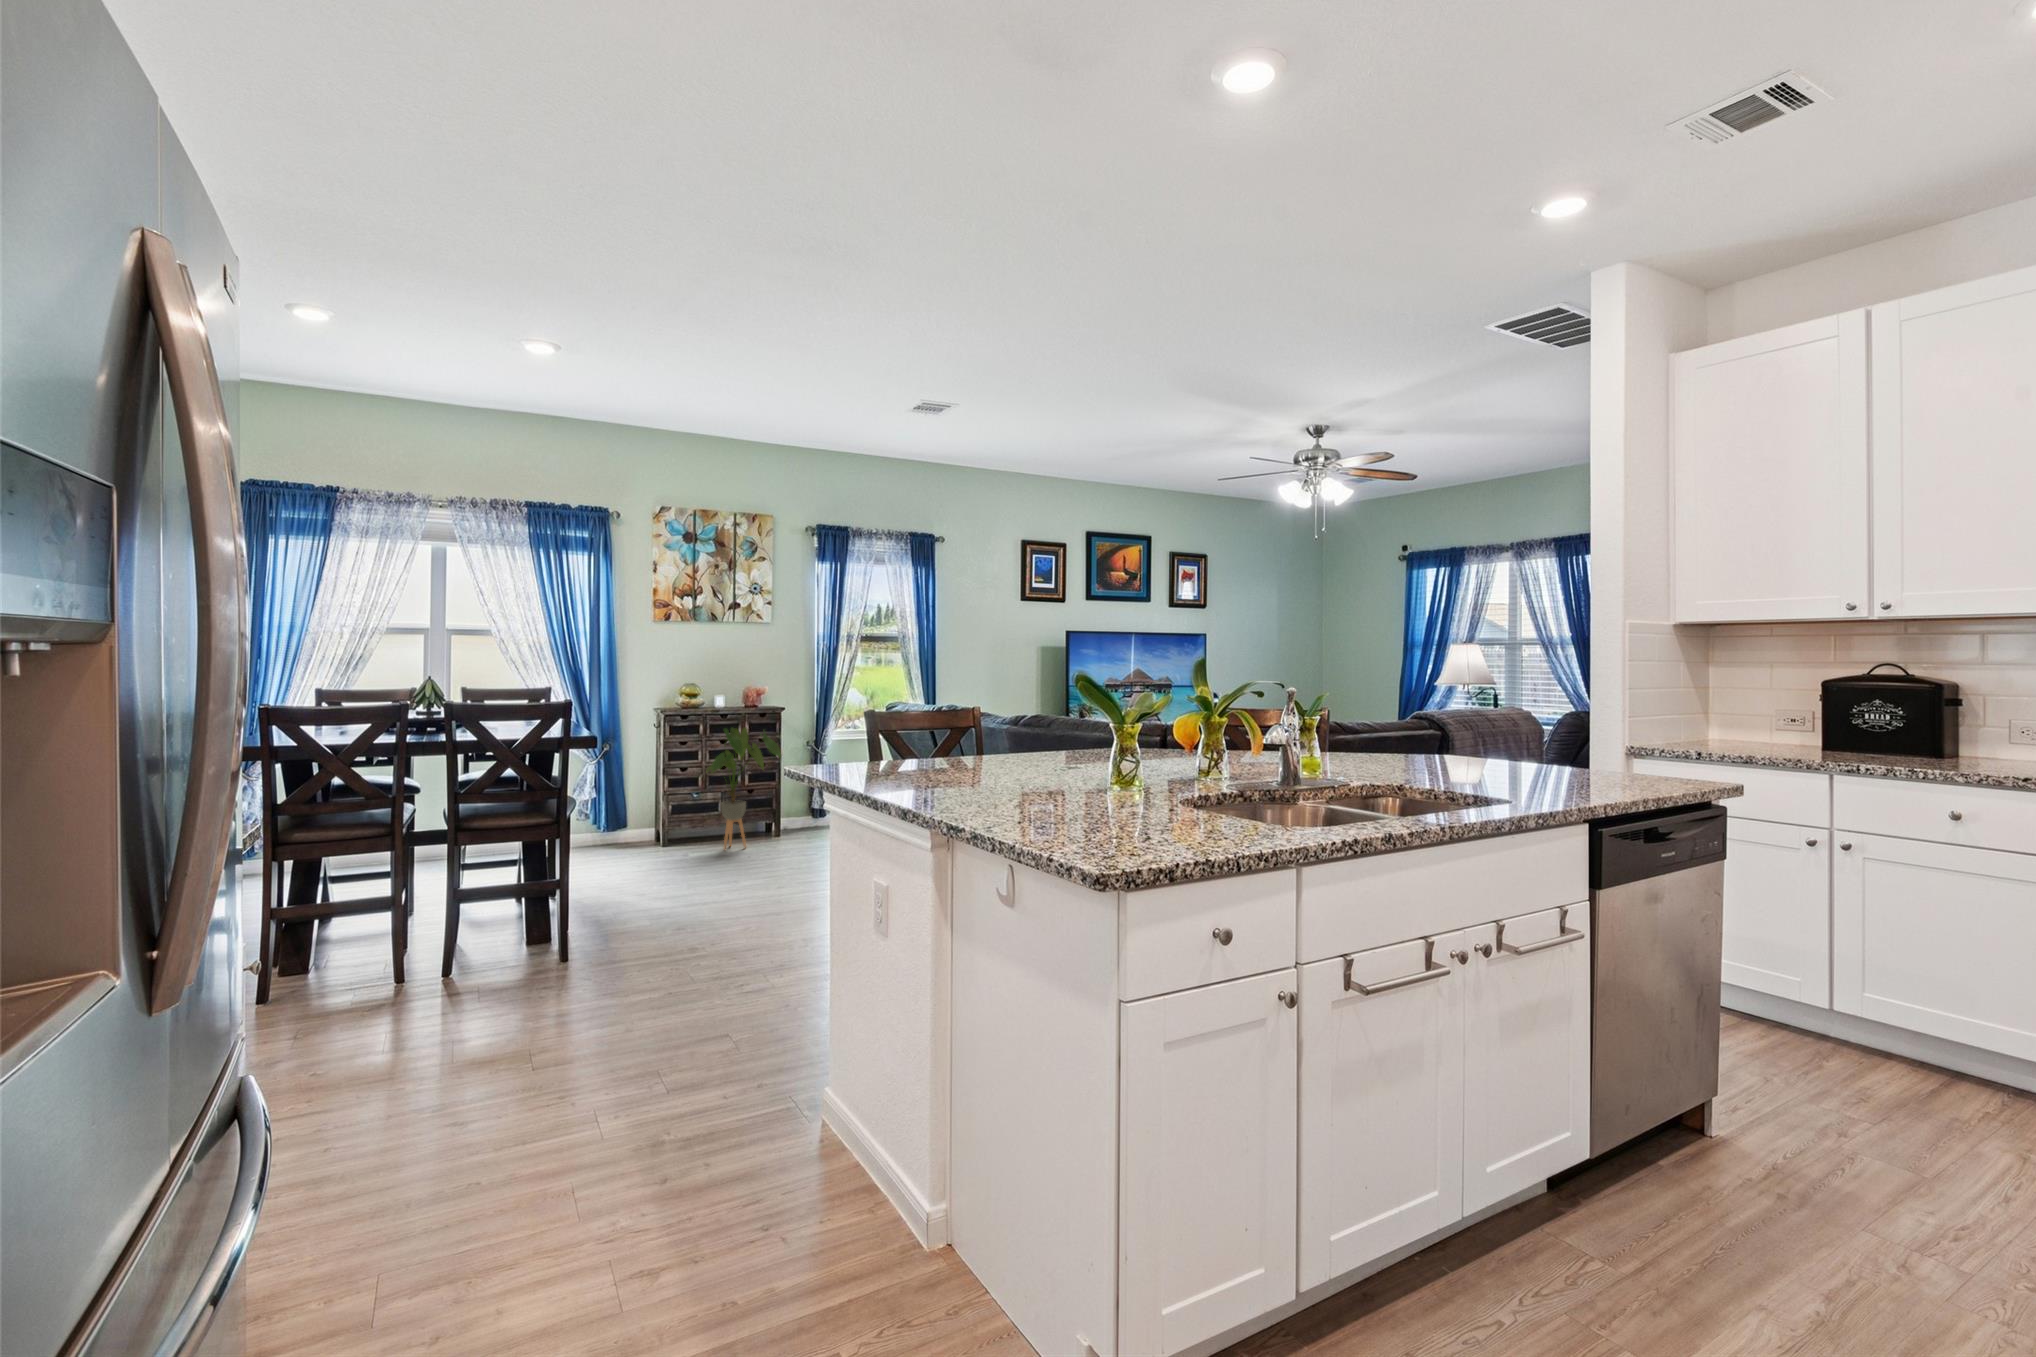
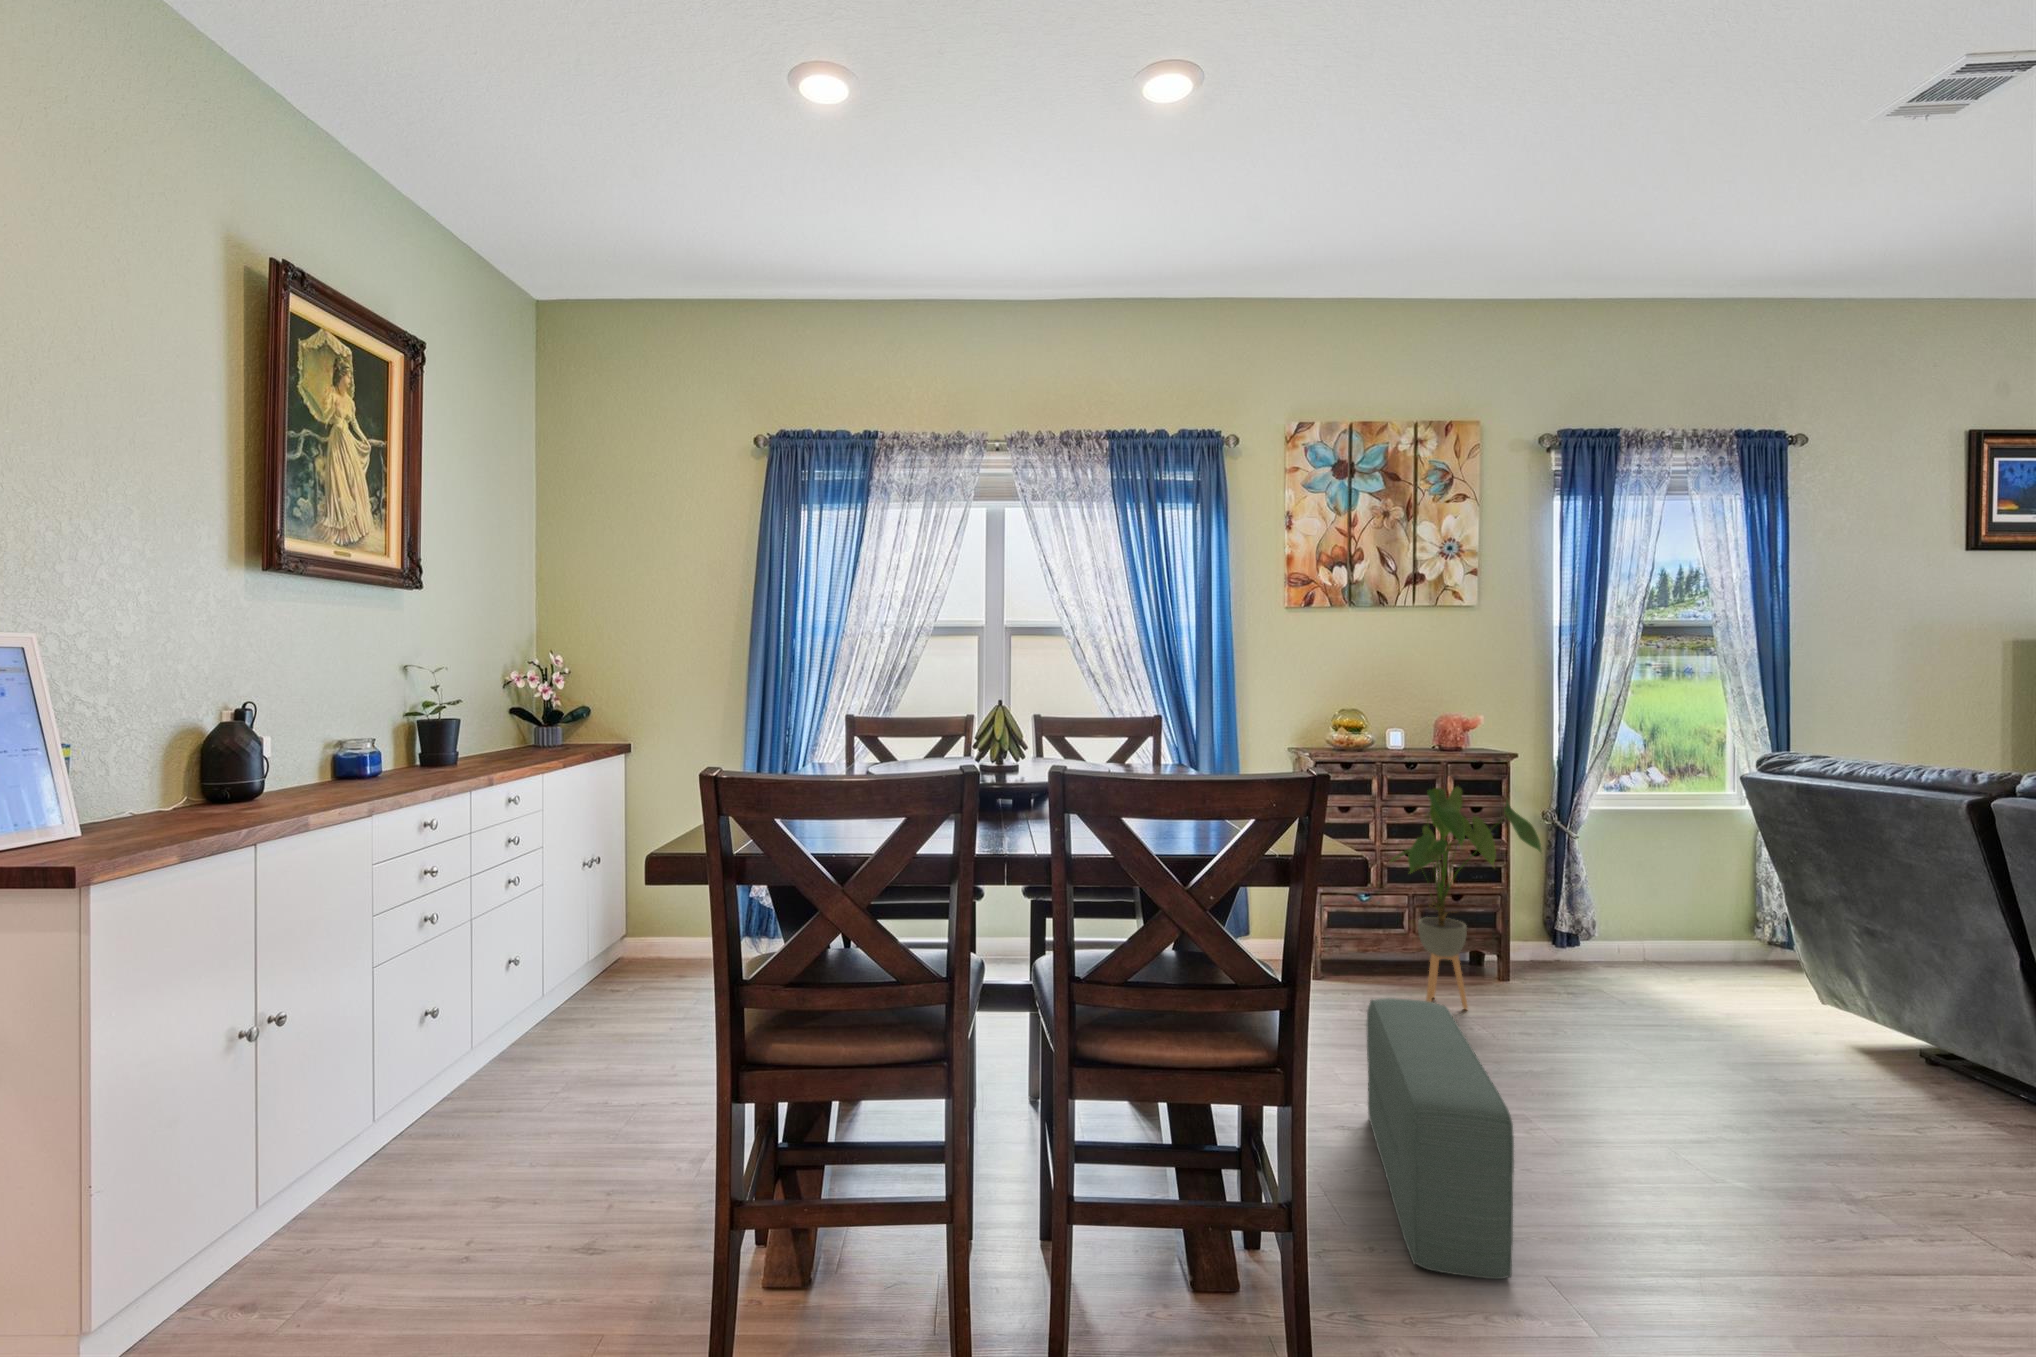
pouf: none [667,822,711,912] -> present [1367,998,1514,1279]

